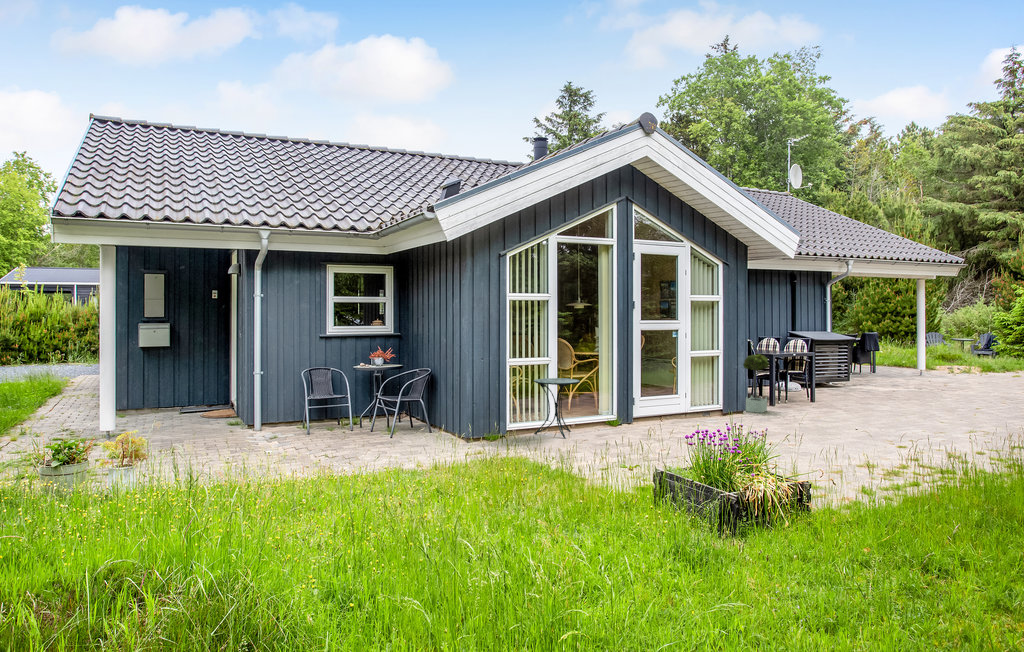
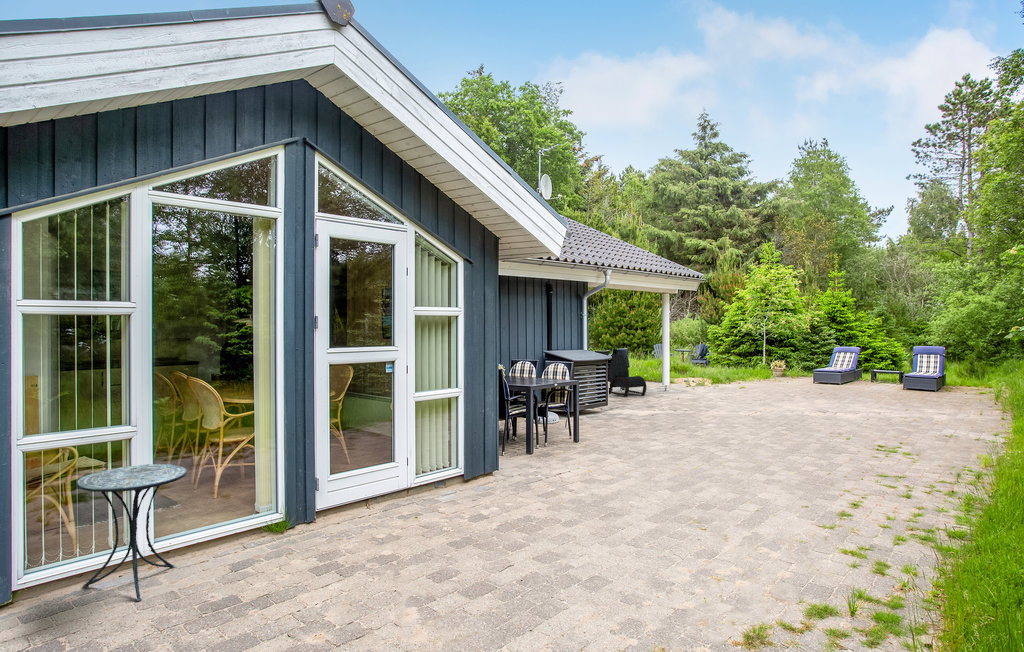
lounge chair: none [854,338,899,378] -> present [609,354,646,397]
potted tree: present [743,354,769,413] -> none [491,390,525,473]

